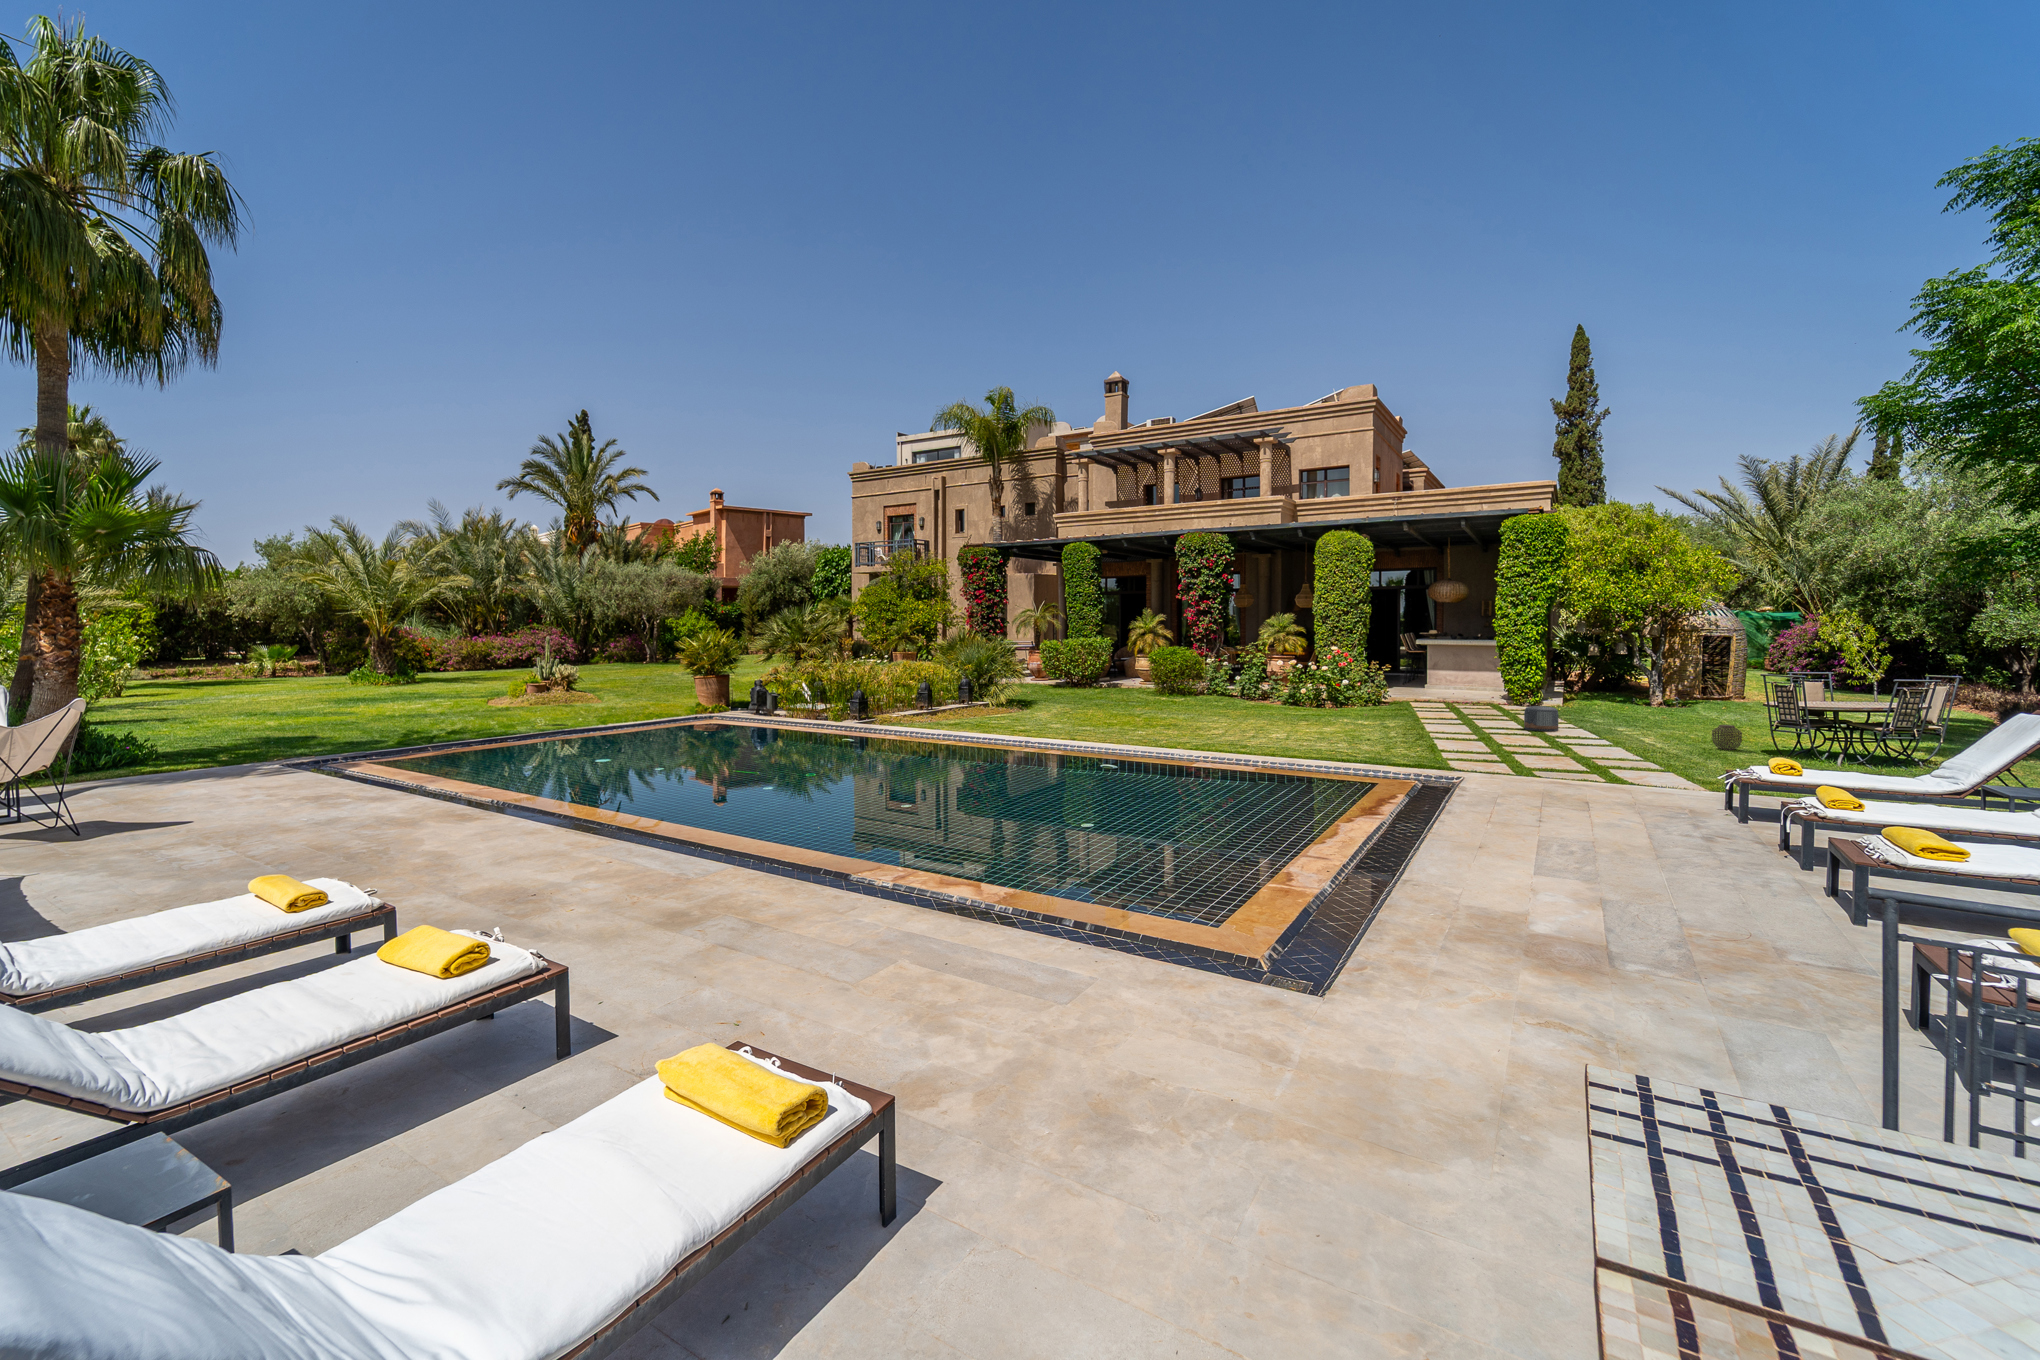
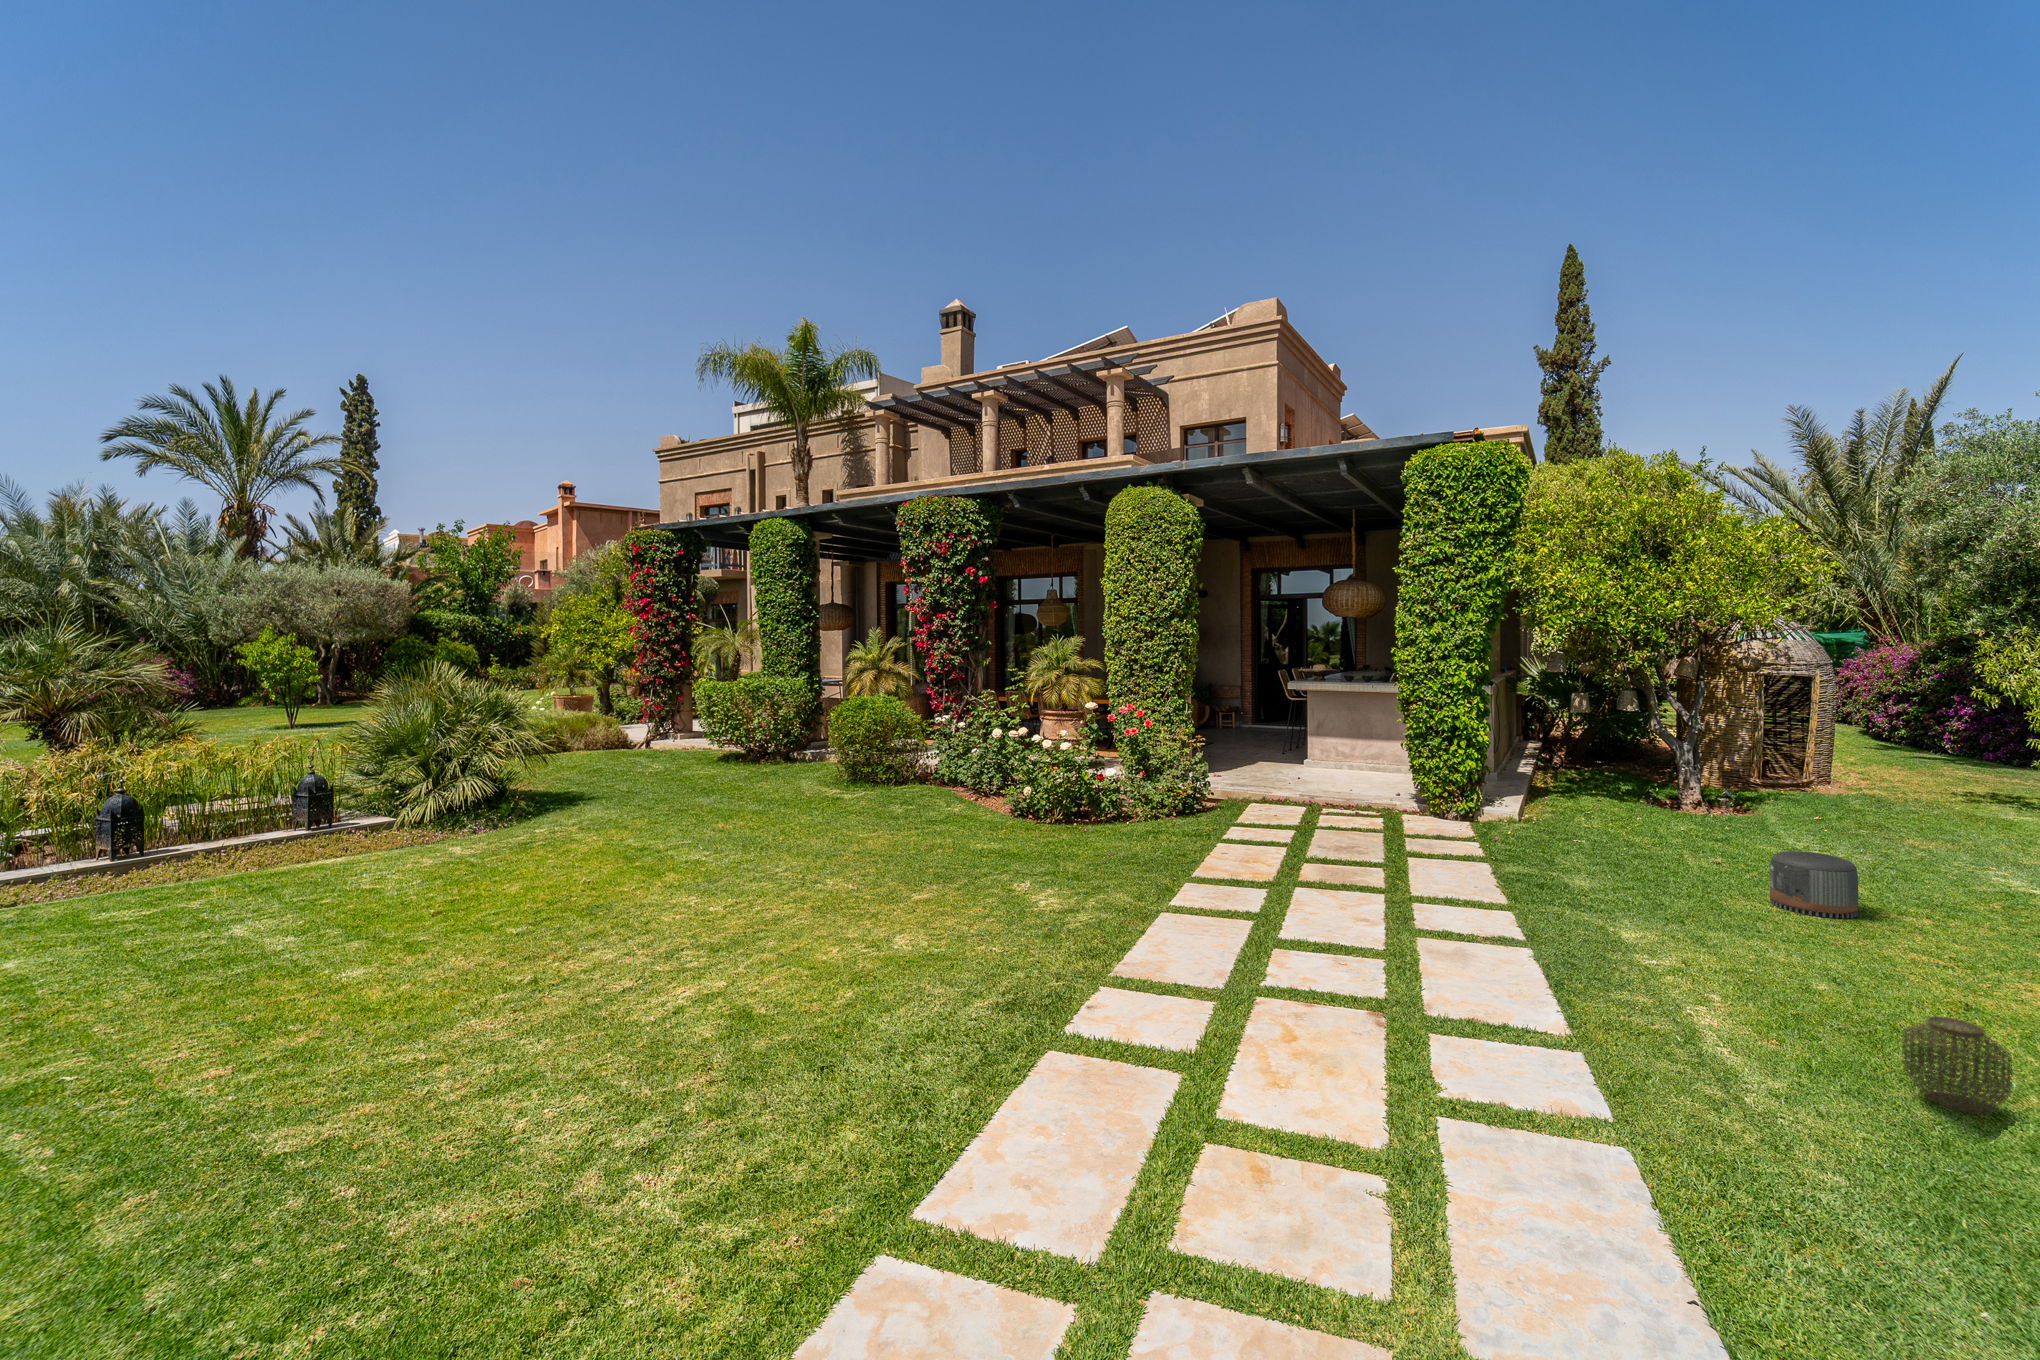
pouf: present [1524,706,1559,731] -> present [1770,851,1858,918]

